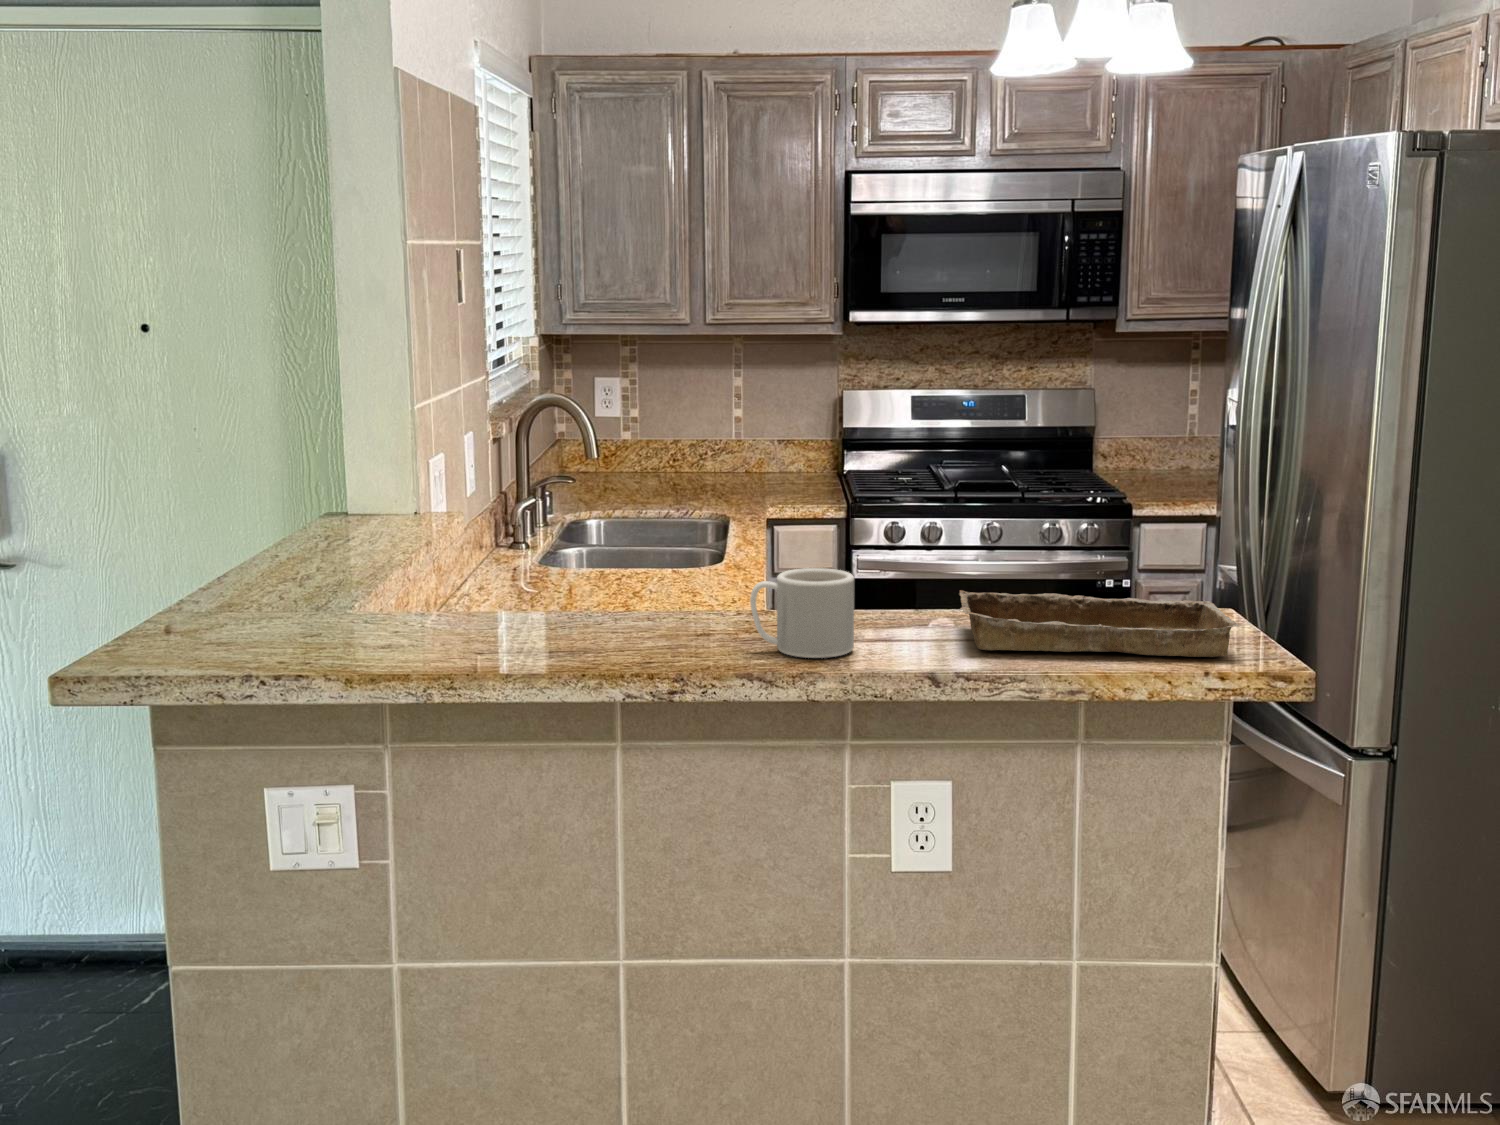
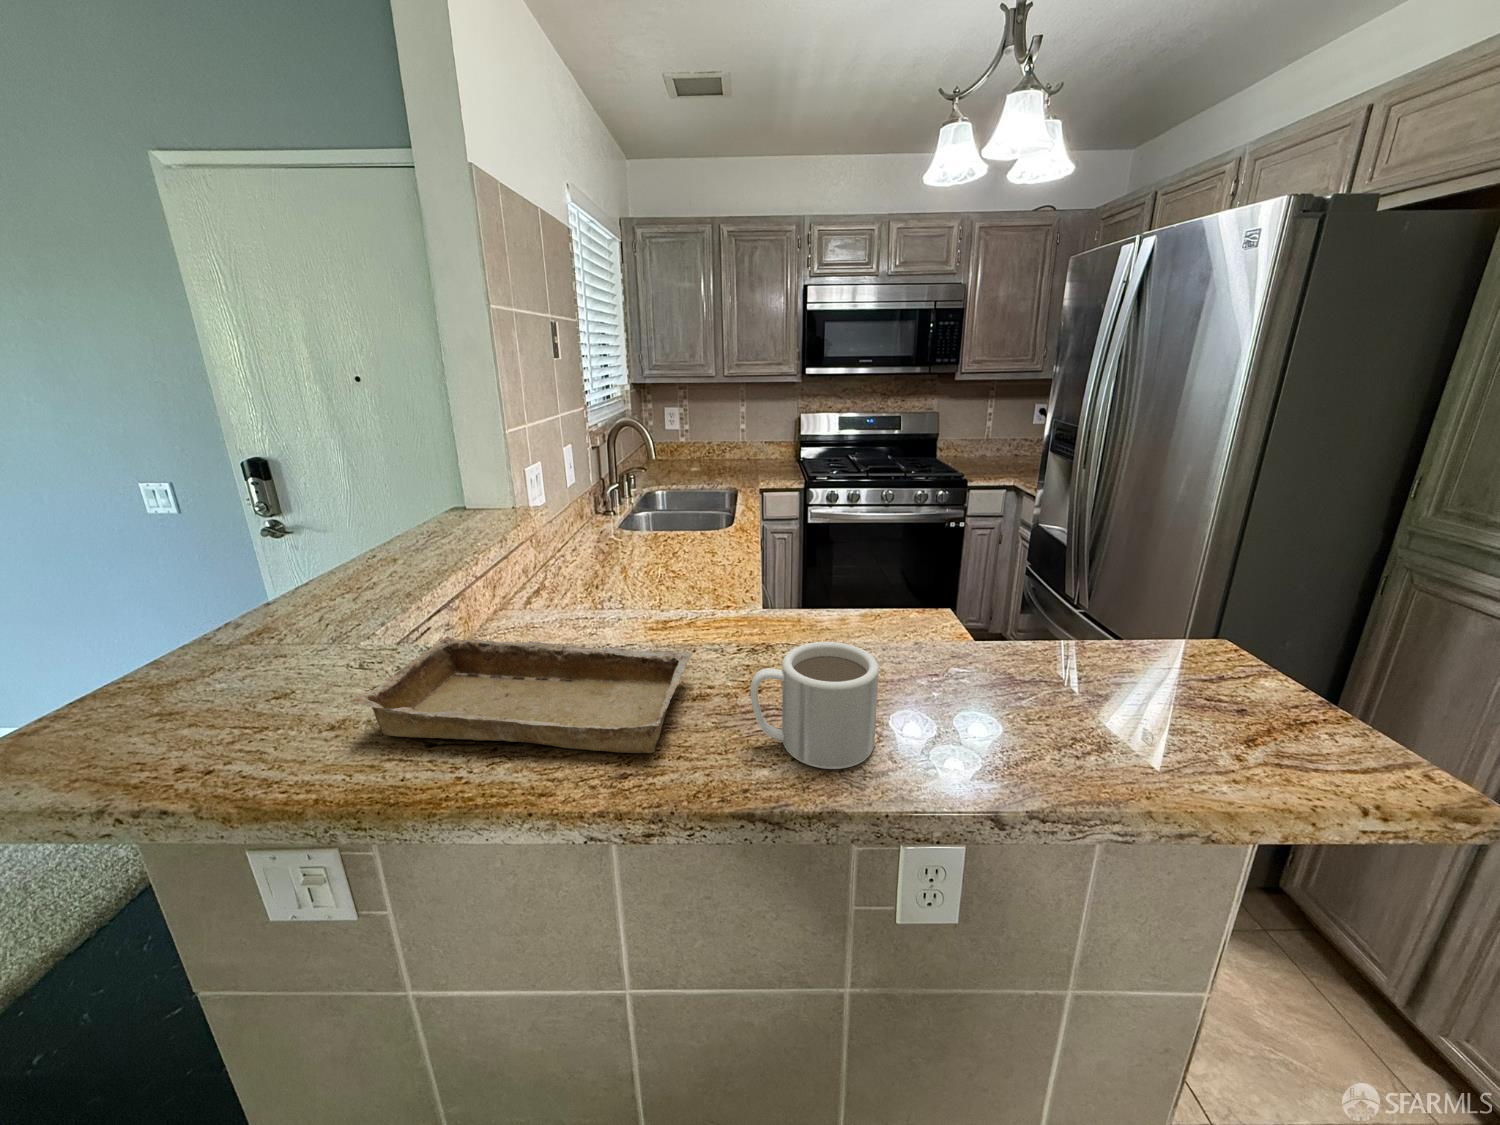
tray: present [960,590,1239,657] -> present [350,637,693,753]

